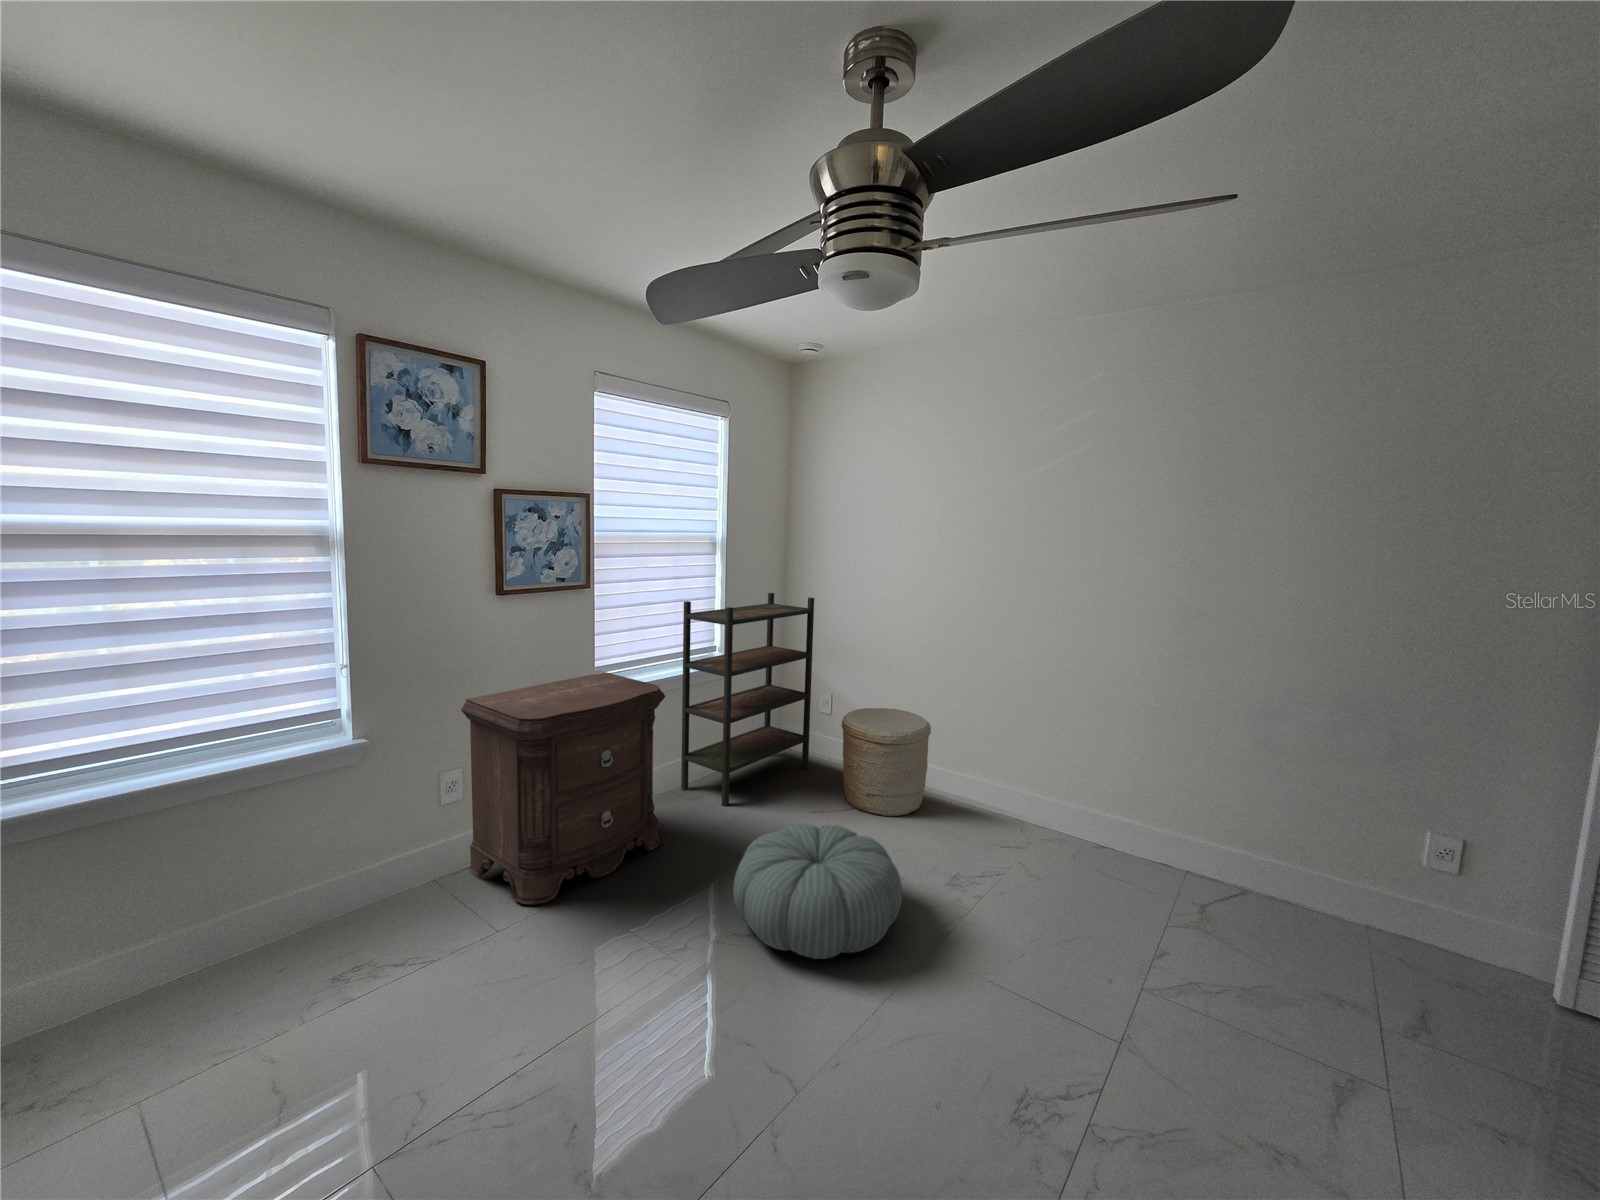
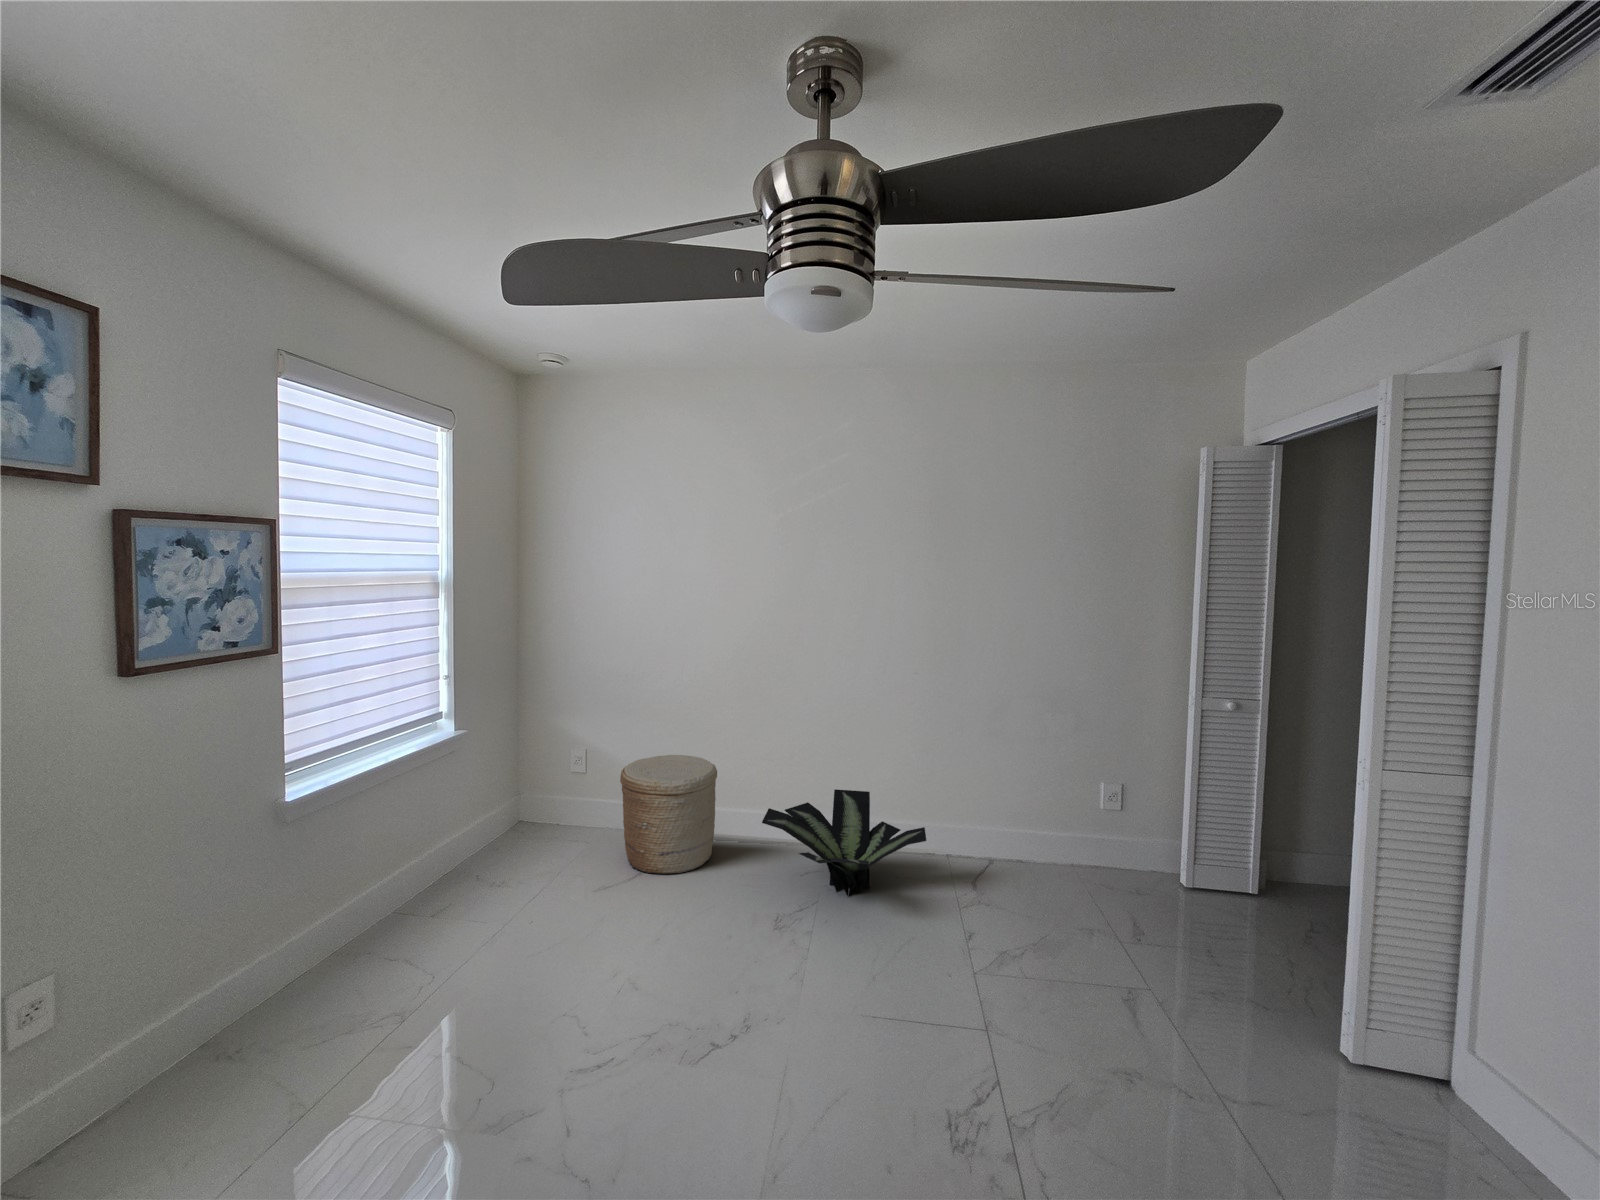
bookshelf: present [681,593,814,806] -> none [410,641,569,911]
nightstand: present [461,672,665,905] -> none [54,768,420,1156]
potted plant: none [954,771,1137,878] -> present [762,789,926,896]
pouf: present [733,824,902,959] -> none [564,897,760,1067]

